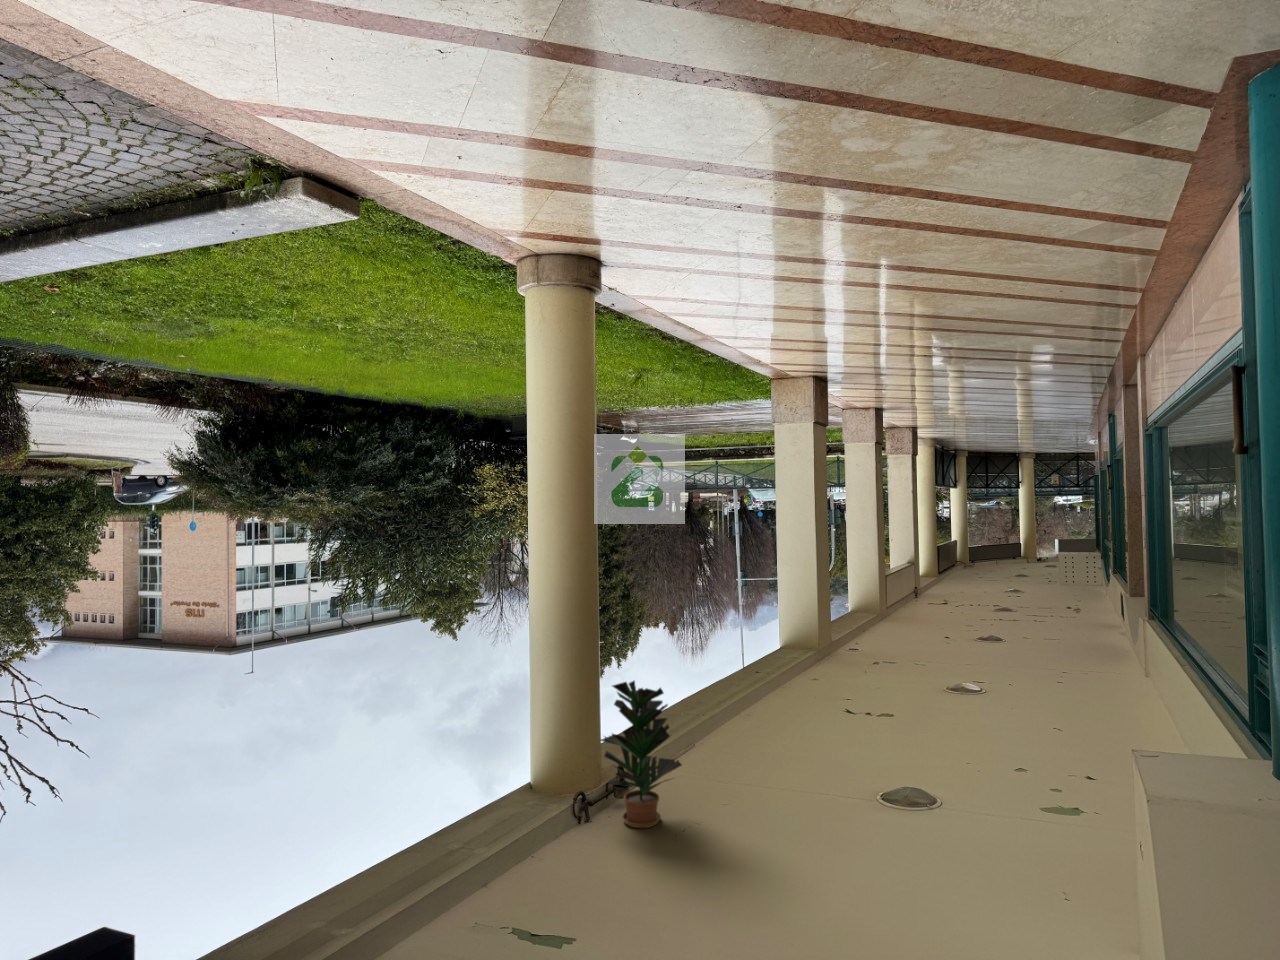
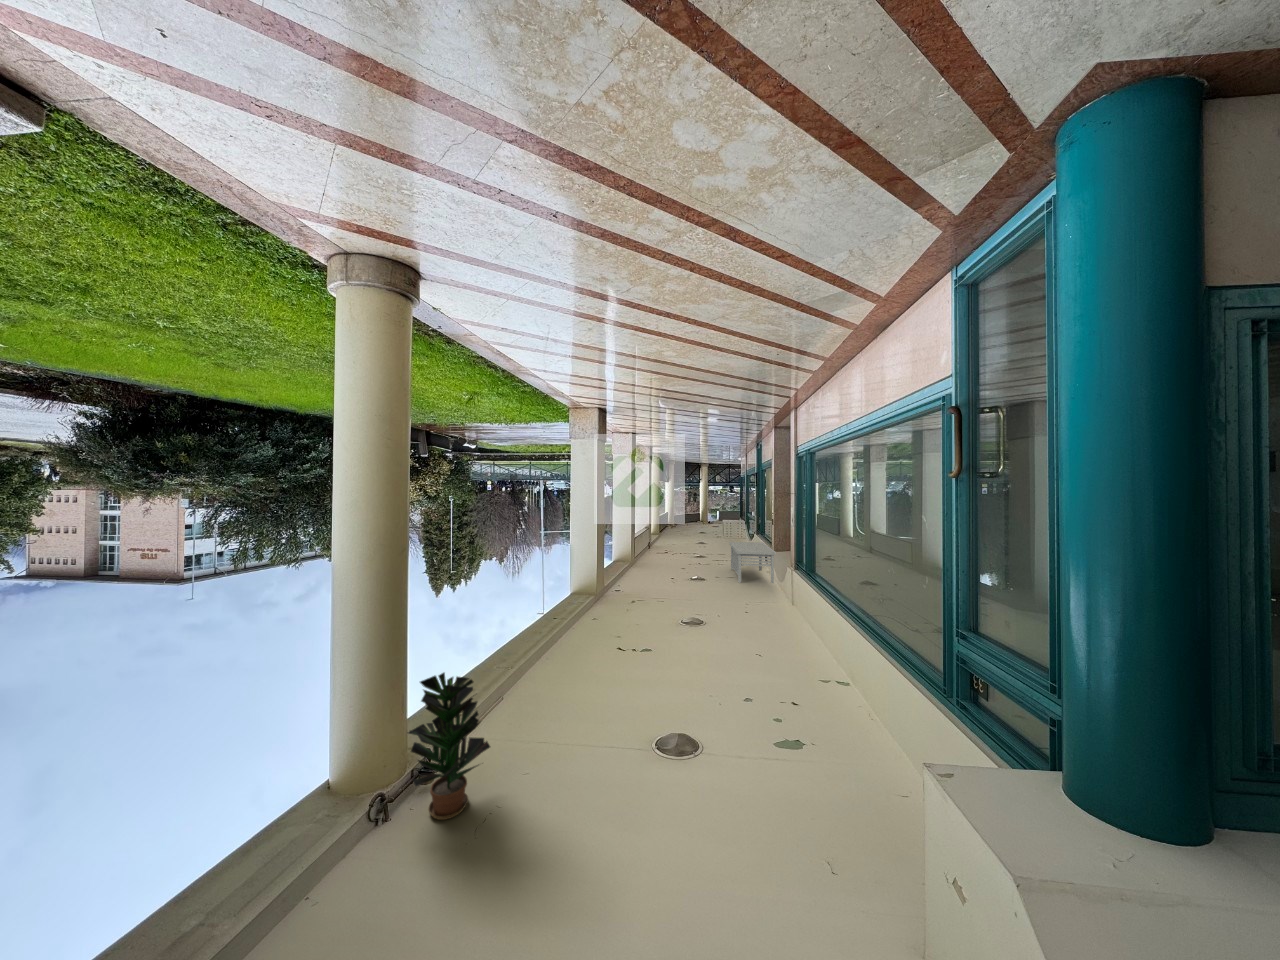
storage bench: none [1050,587,1132,657] -> present [729,542,776,583]

